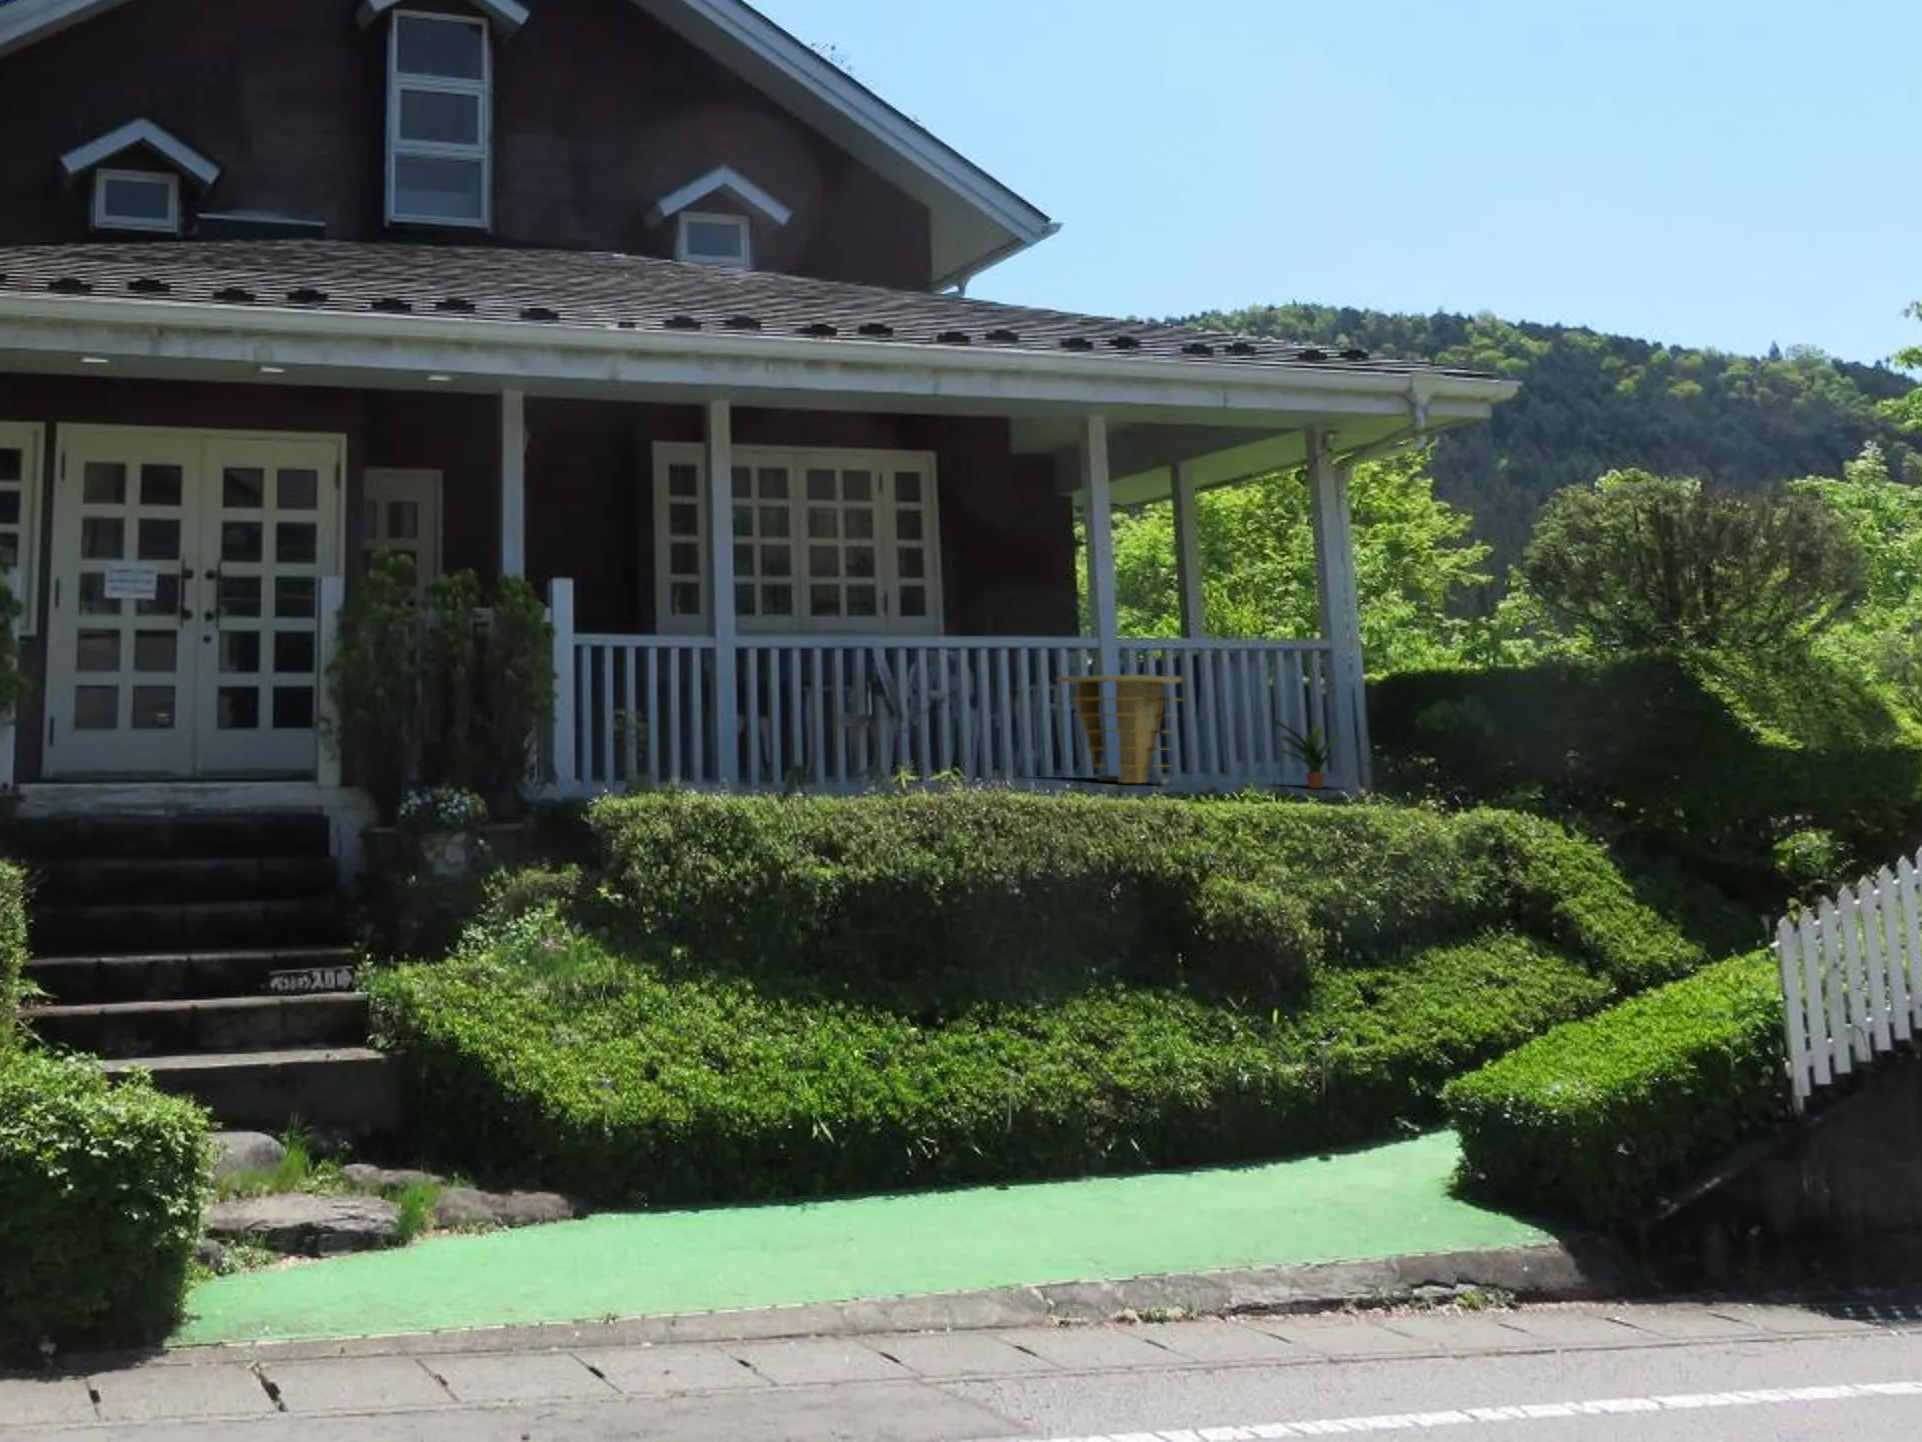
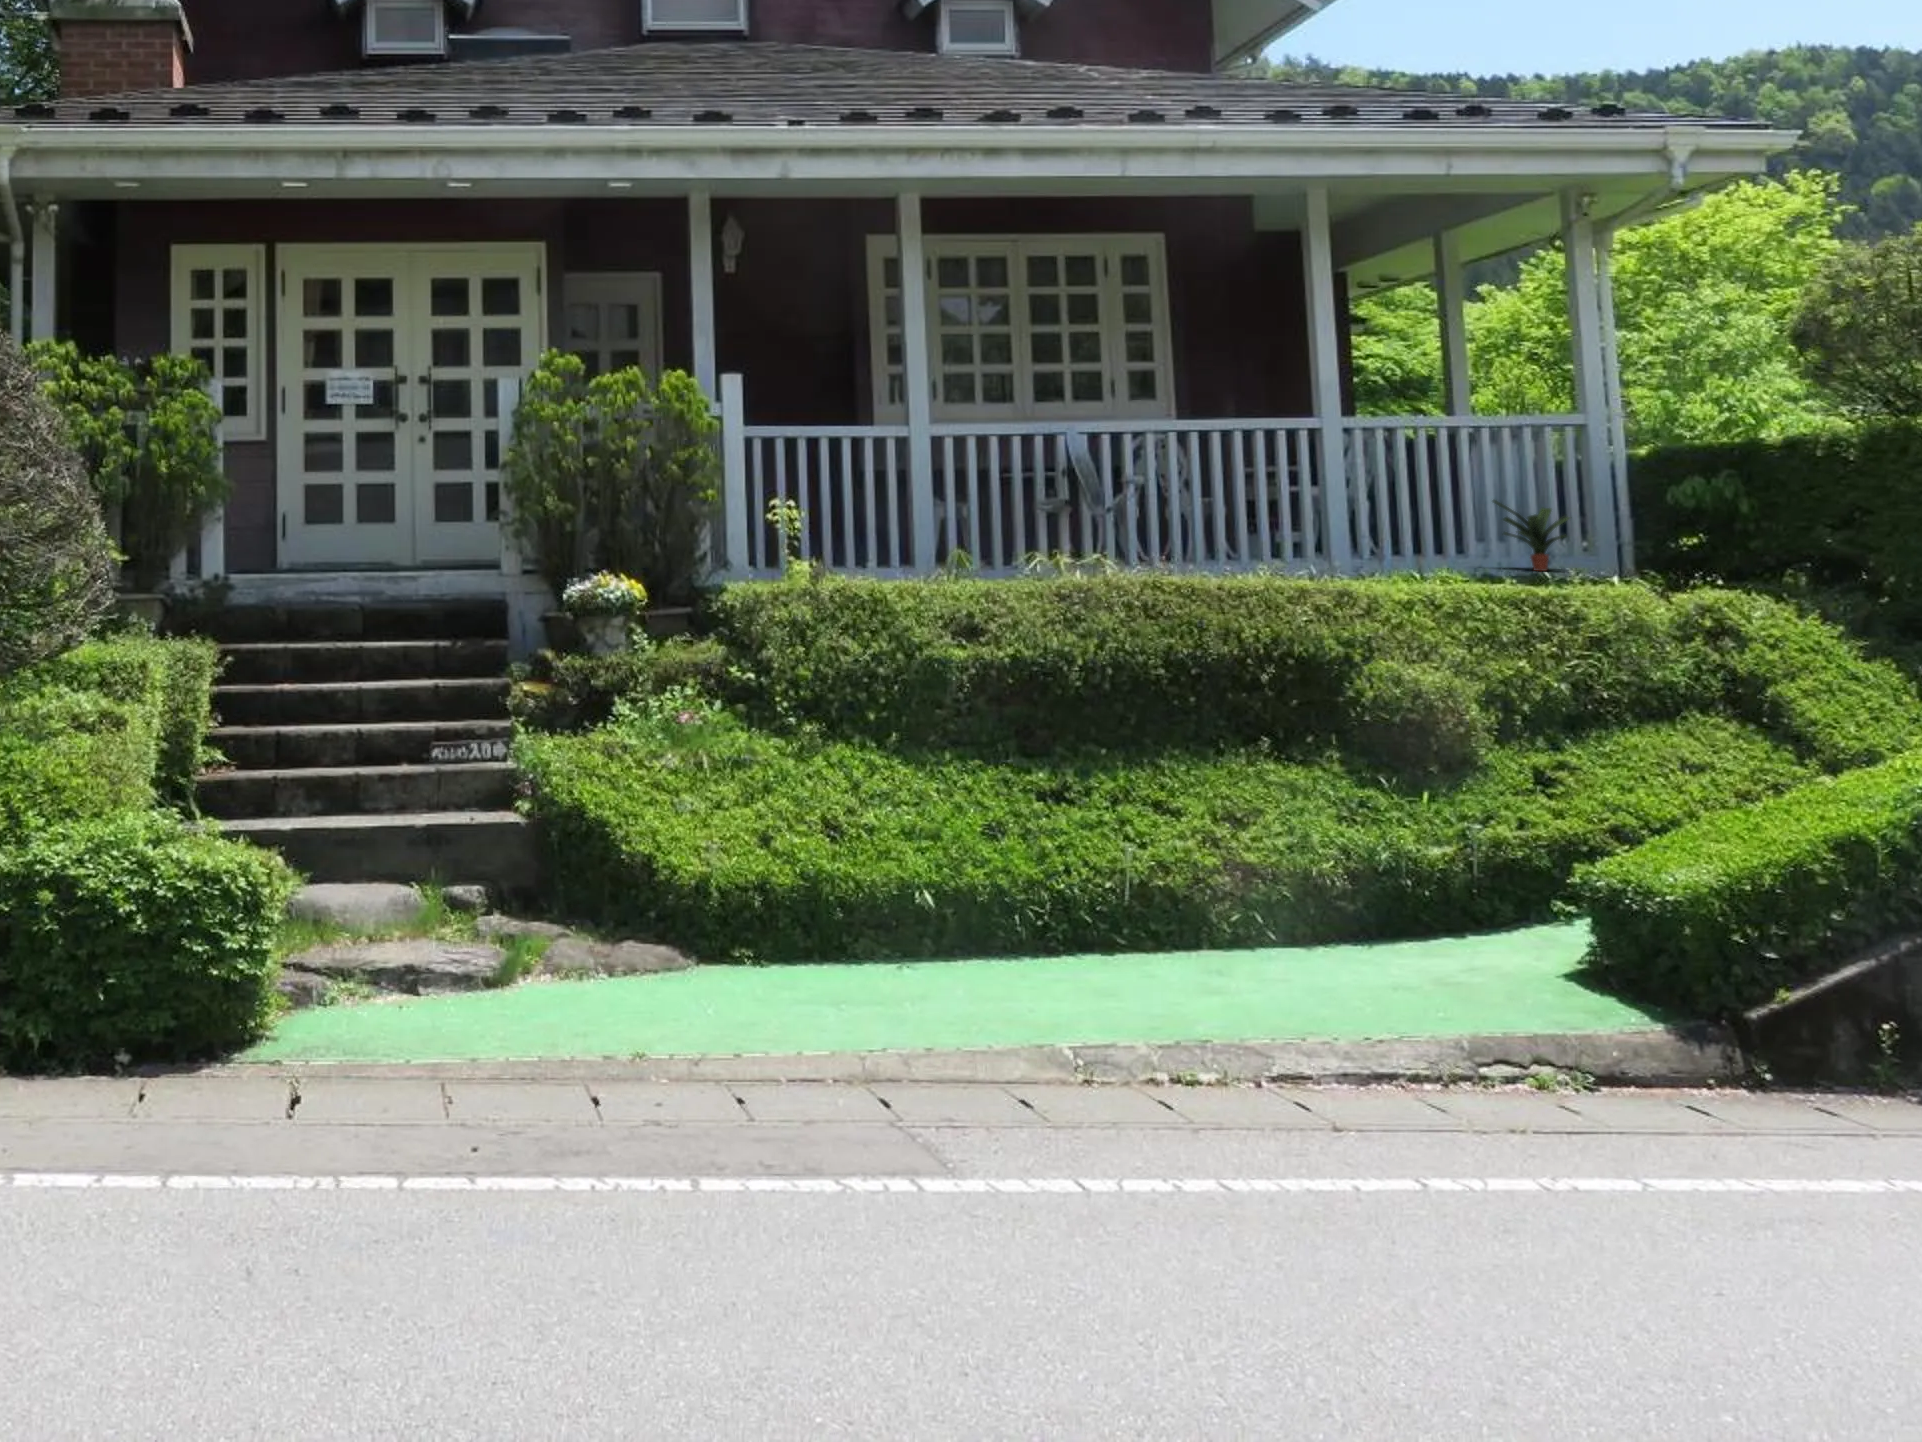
side table: present [1057,675,1182,783] -> none [1258,457,1392,566]

